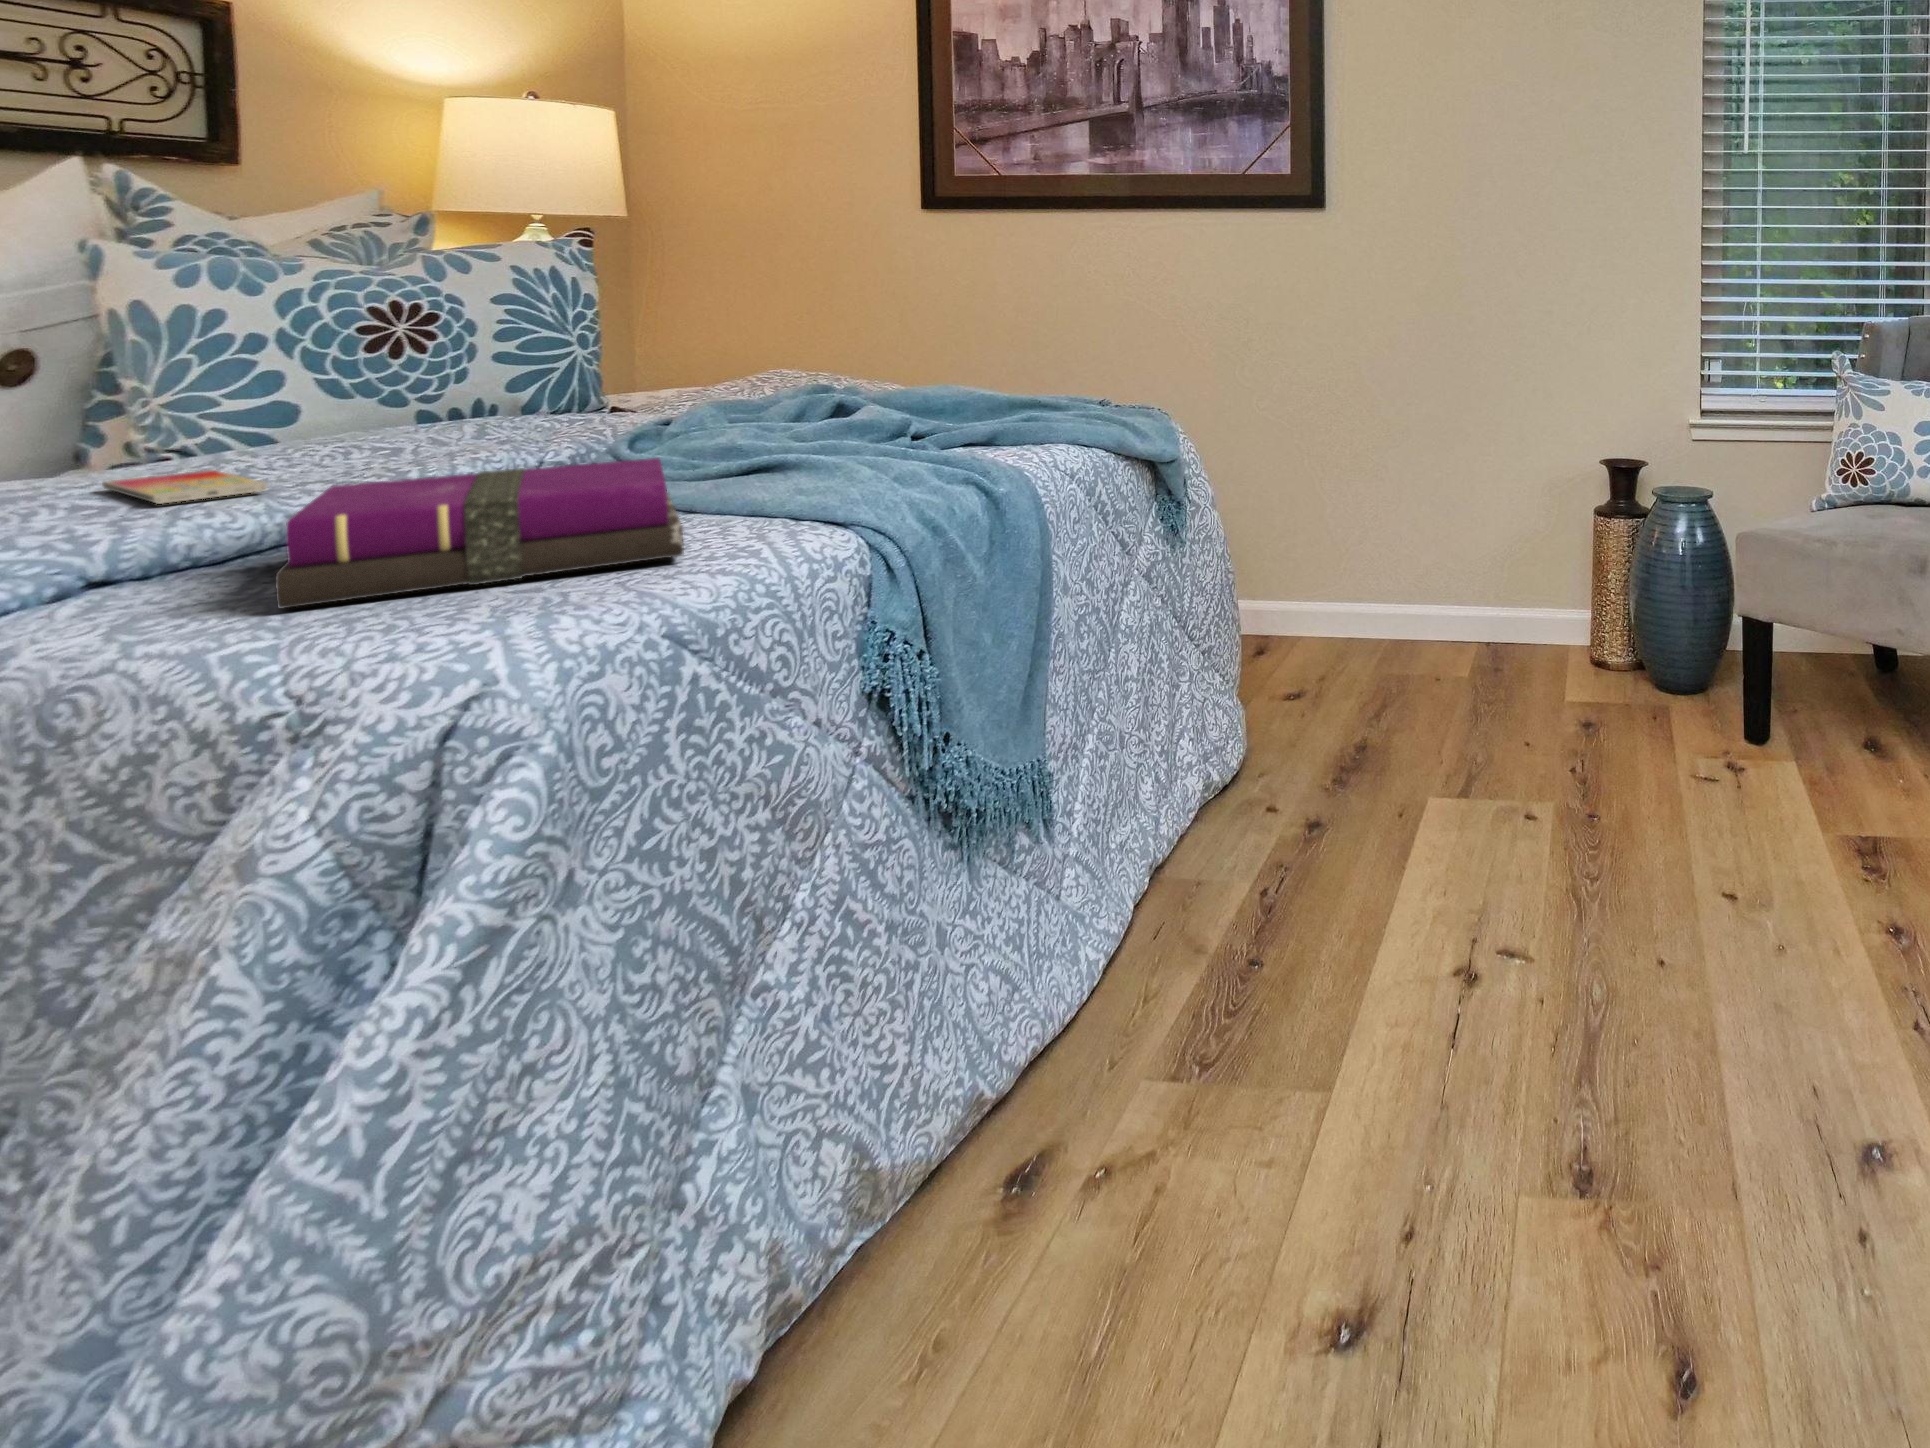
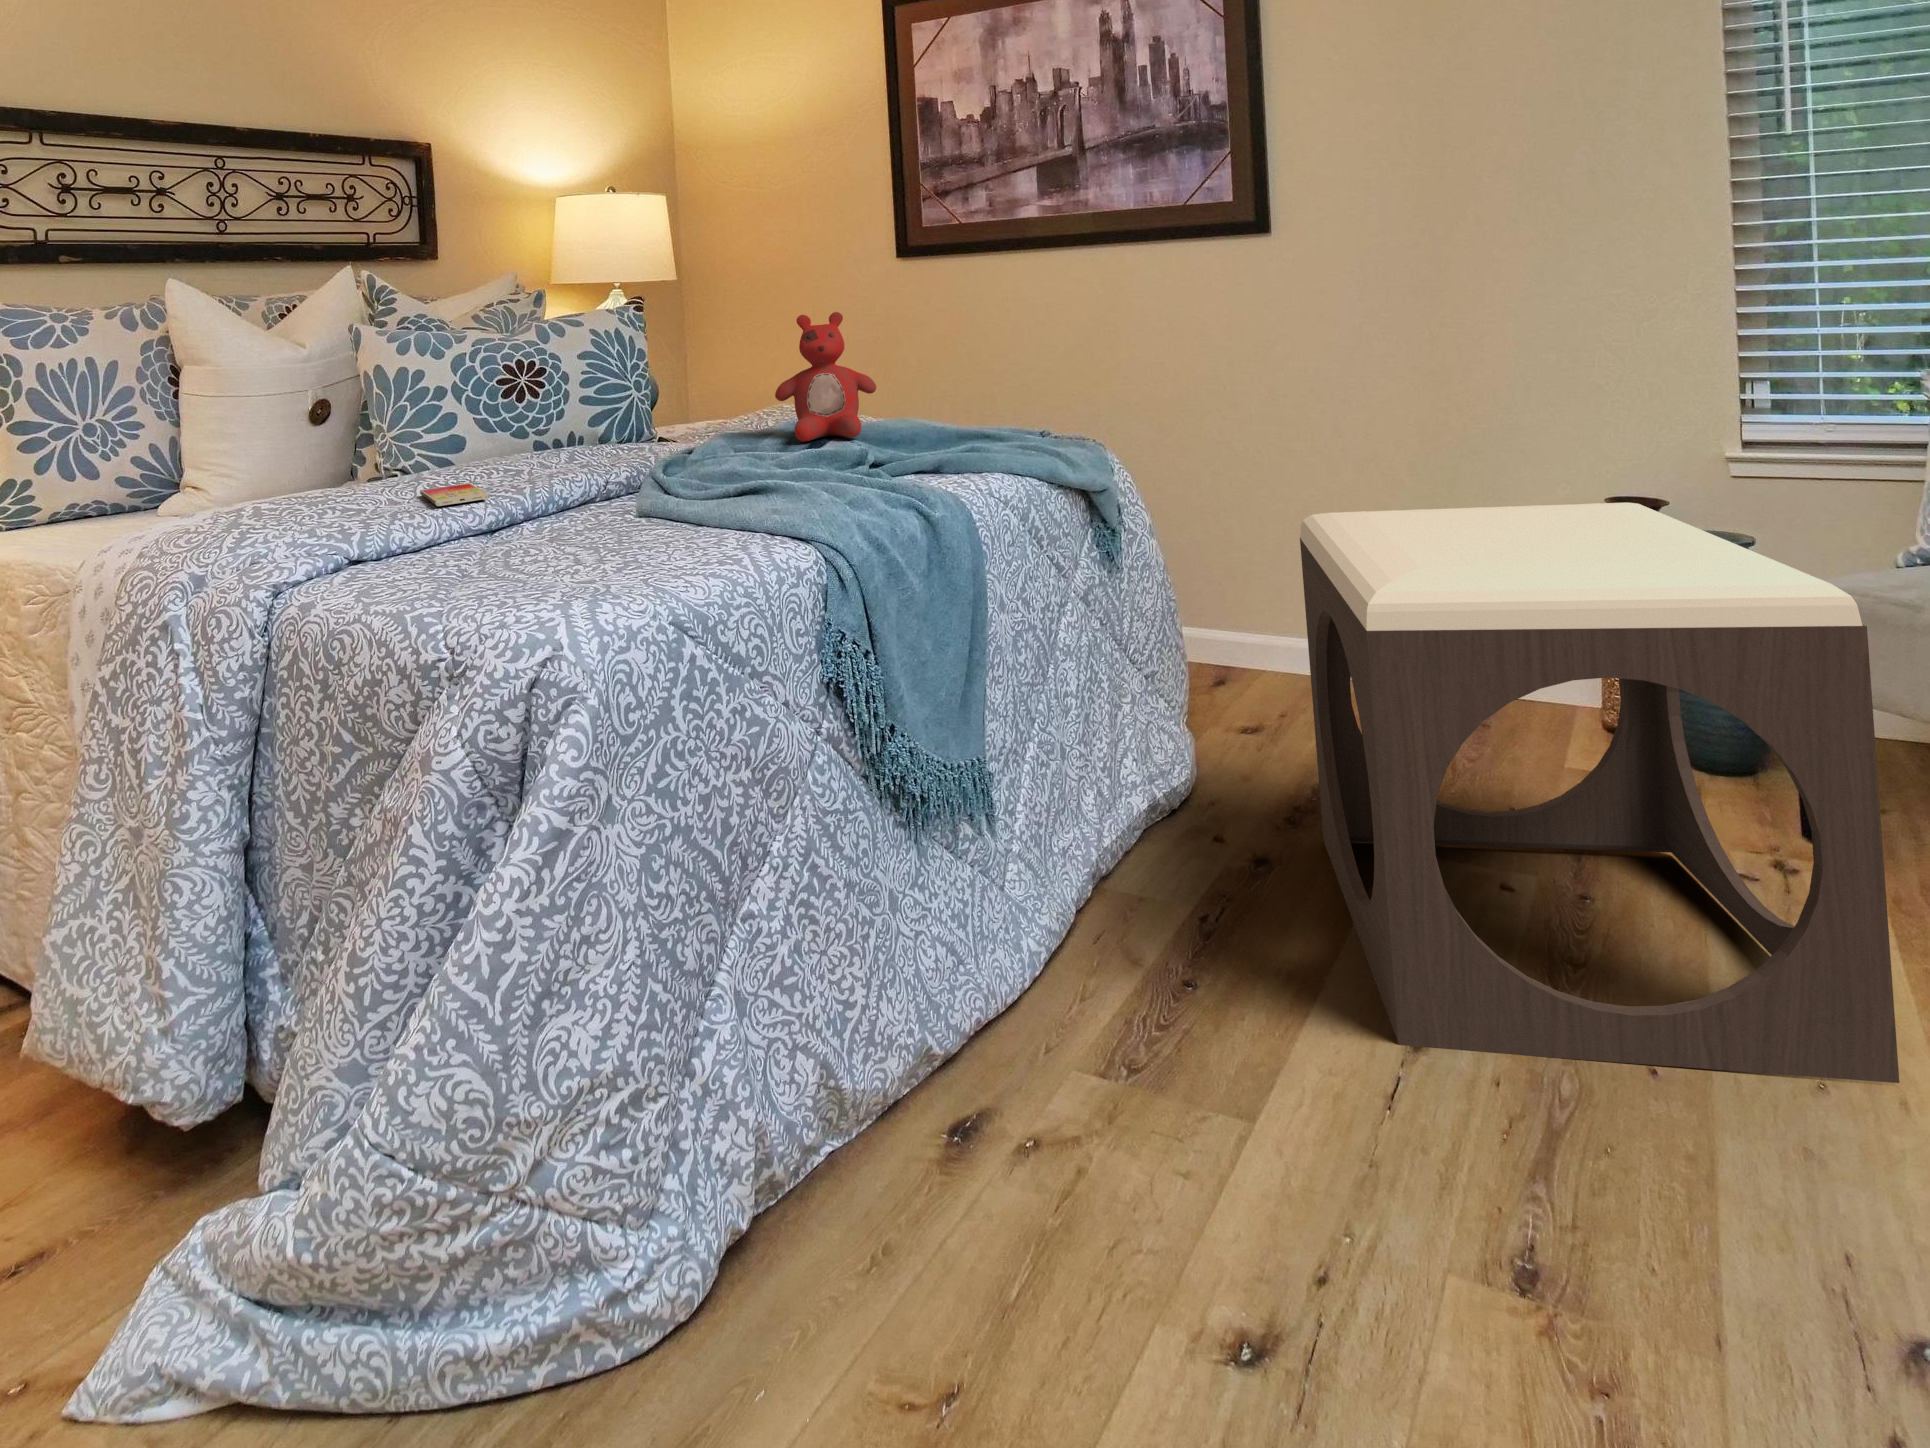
stuffed bear: none [756,257,901,414] -> present [775,312,876,441]
notebook: present [276,458,684,609] -> none [470,480,699,583]
footstool: none [1361,469,1773,956] -> present [1300,503,1899,1083]

